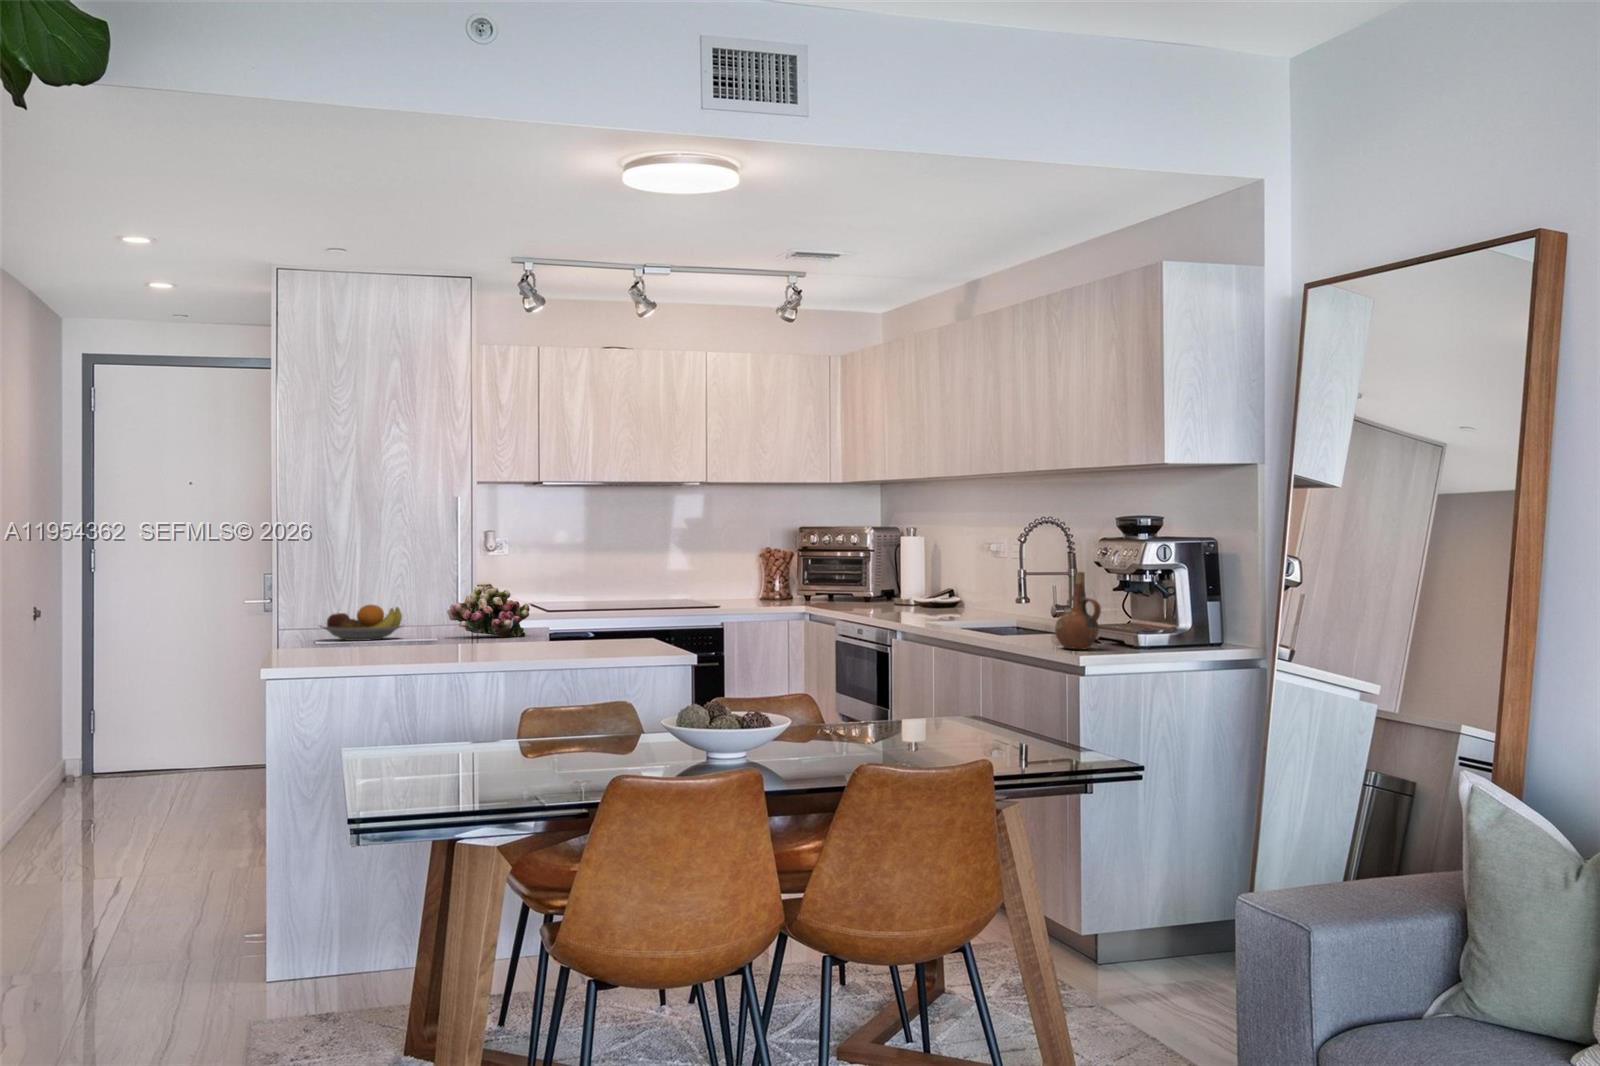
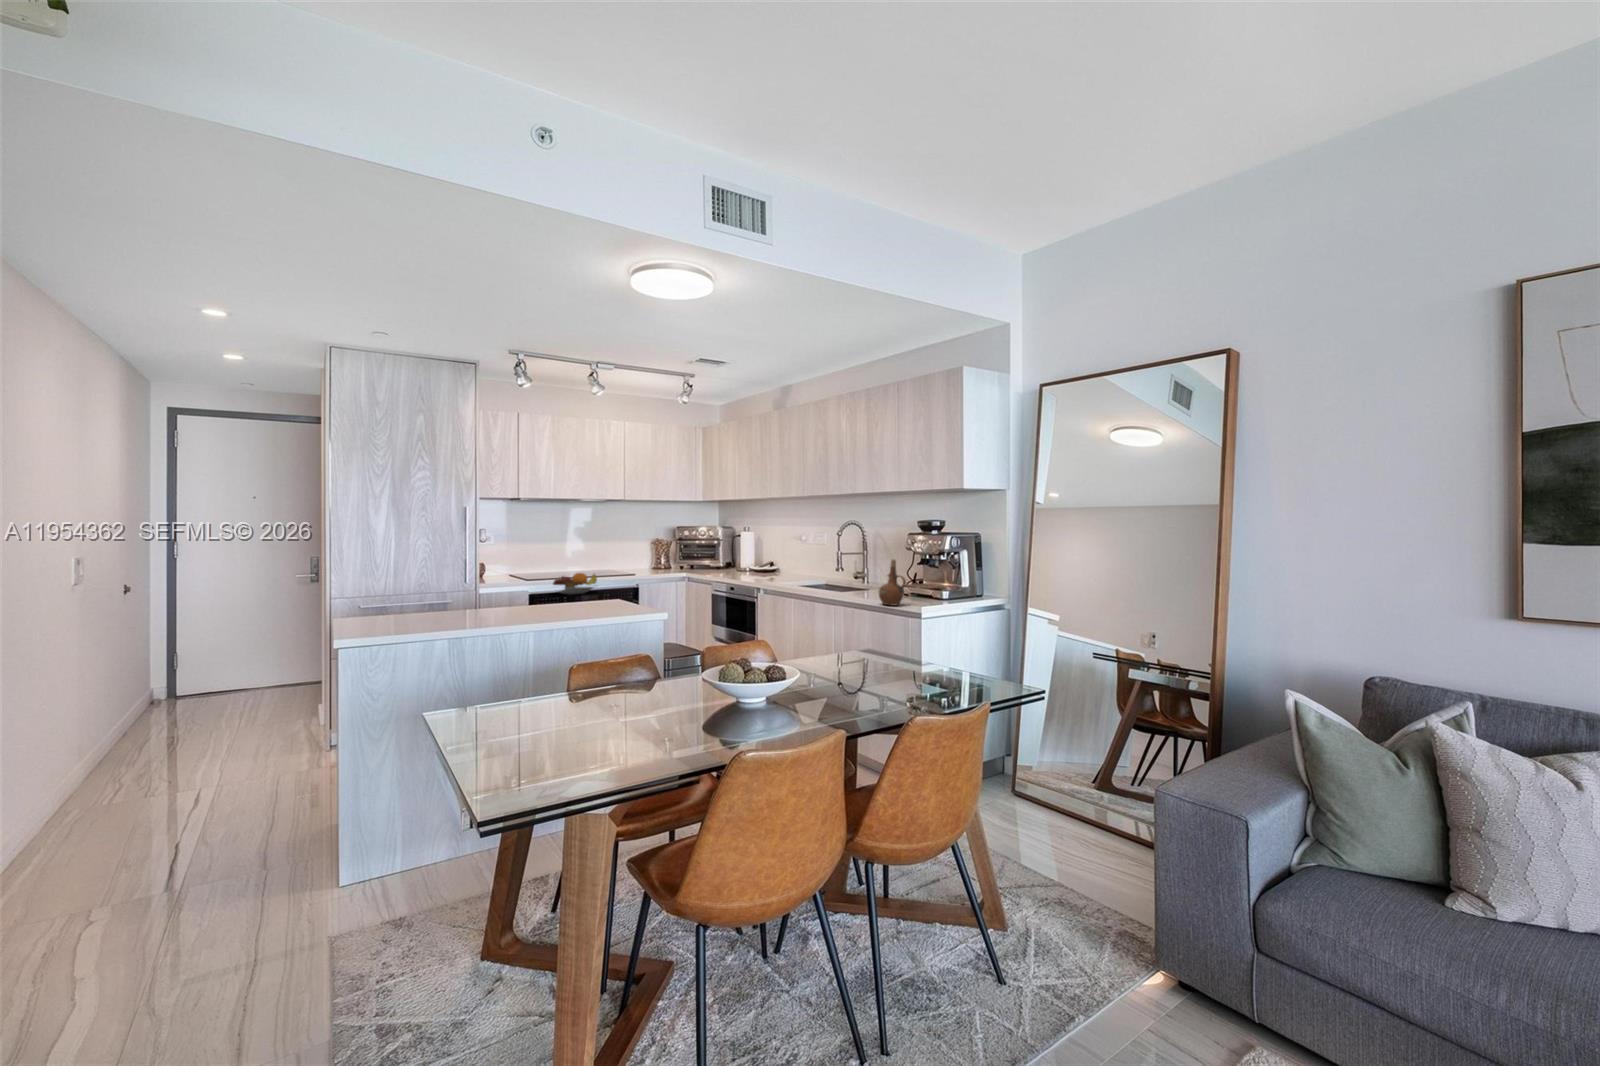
flower arrangement: present [447,586,530,637] -> none [462,568,520,600]
fruit bowl: present [319,604,402,641] -> present [553,573,597,595]

